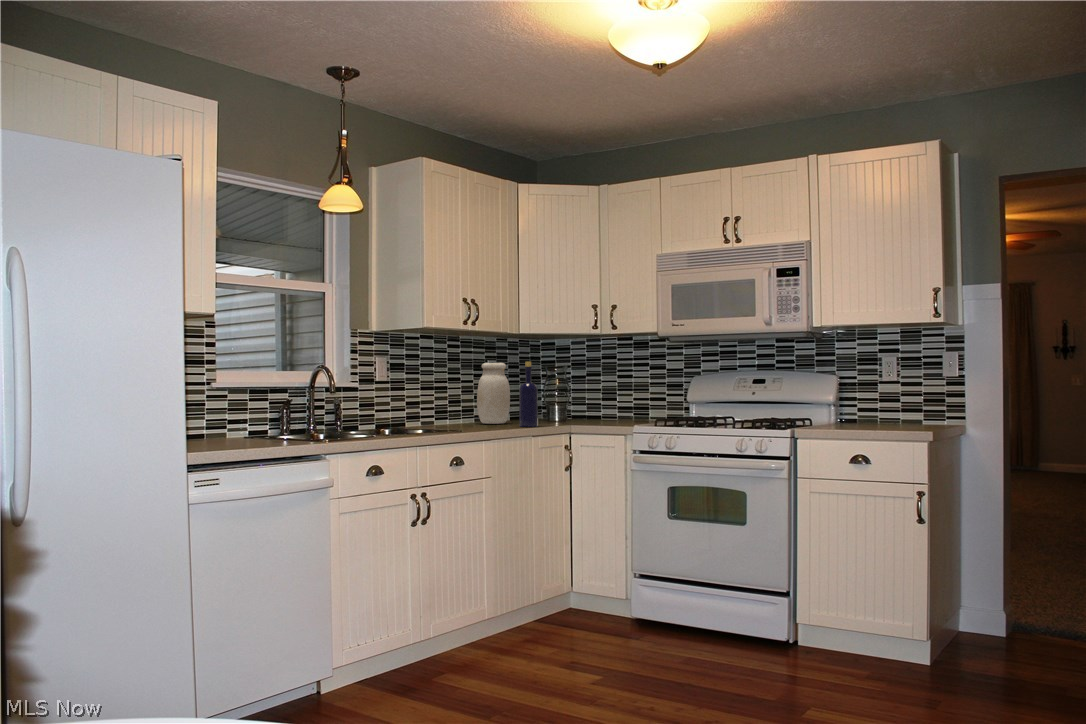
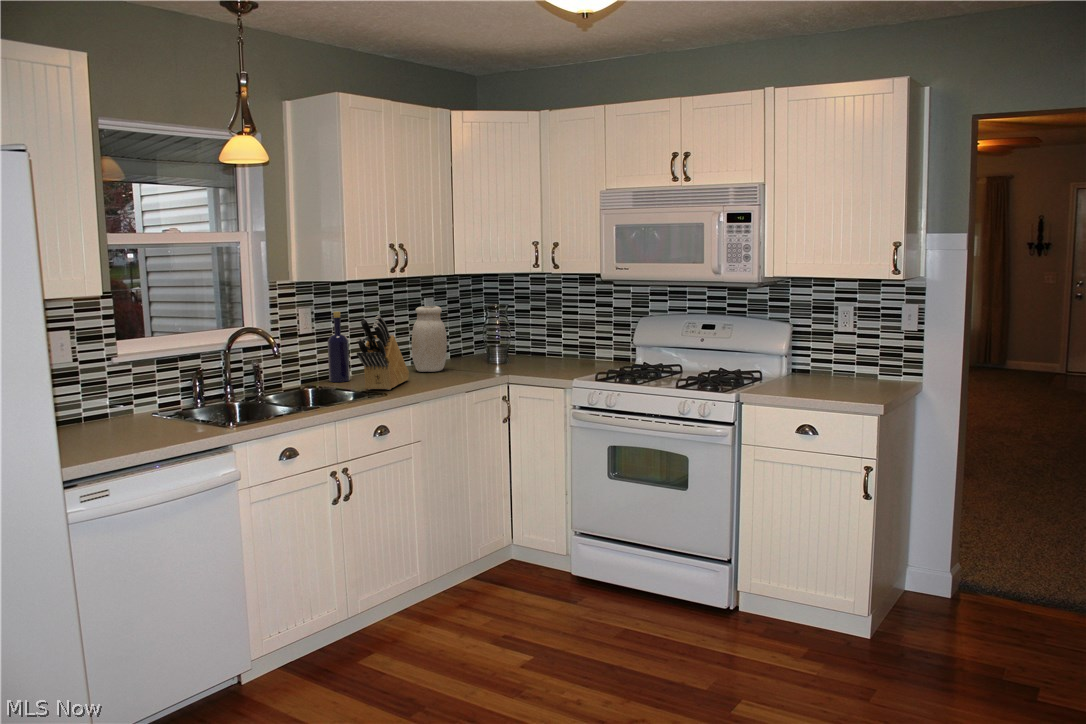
knife block: none [432,359,477,430] -> present [356,316,409,390]
bottle: present [519,362,538,427] -> present [328,312,350,382]

